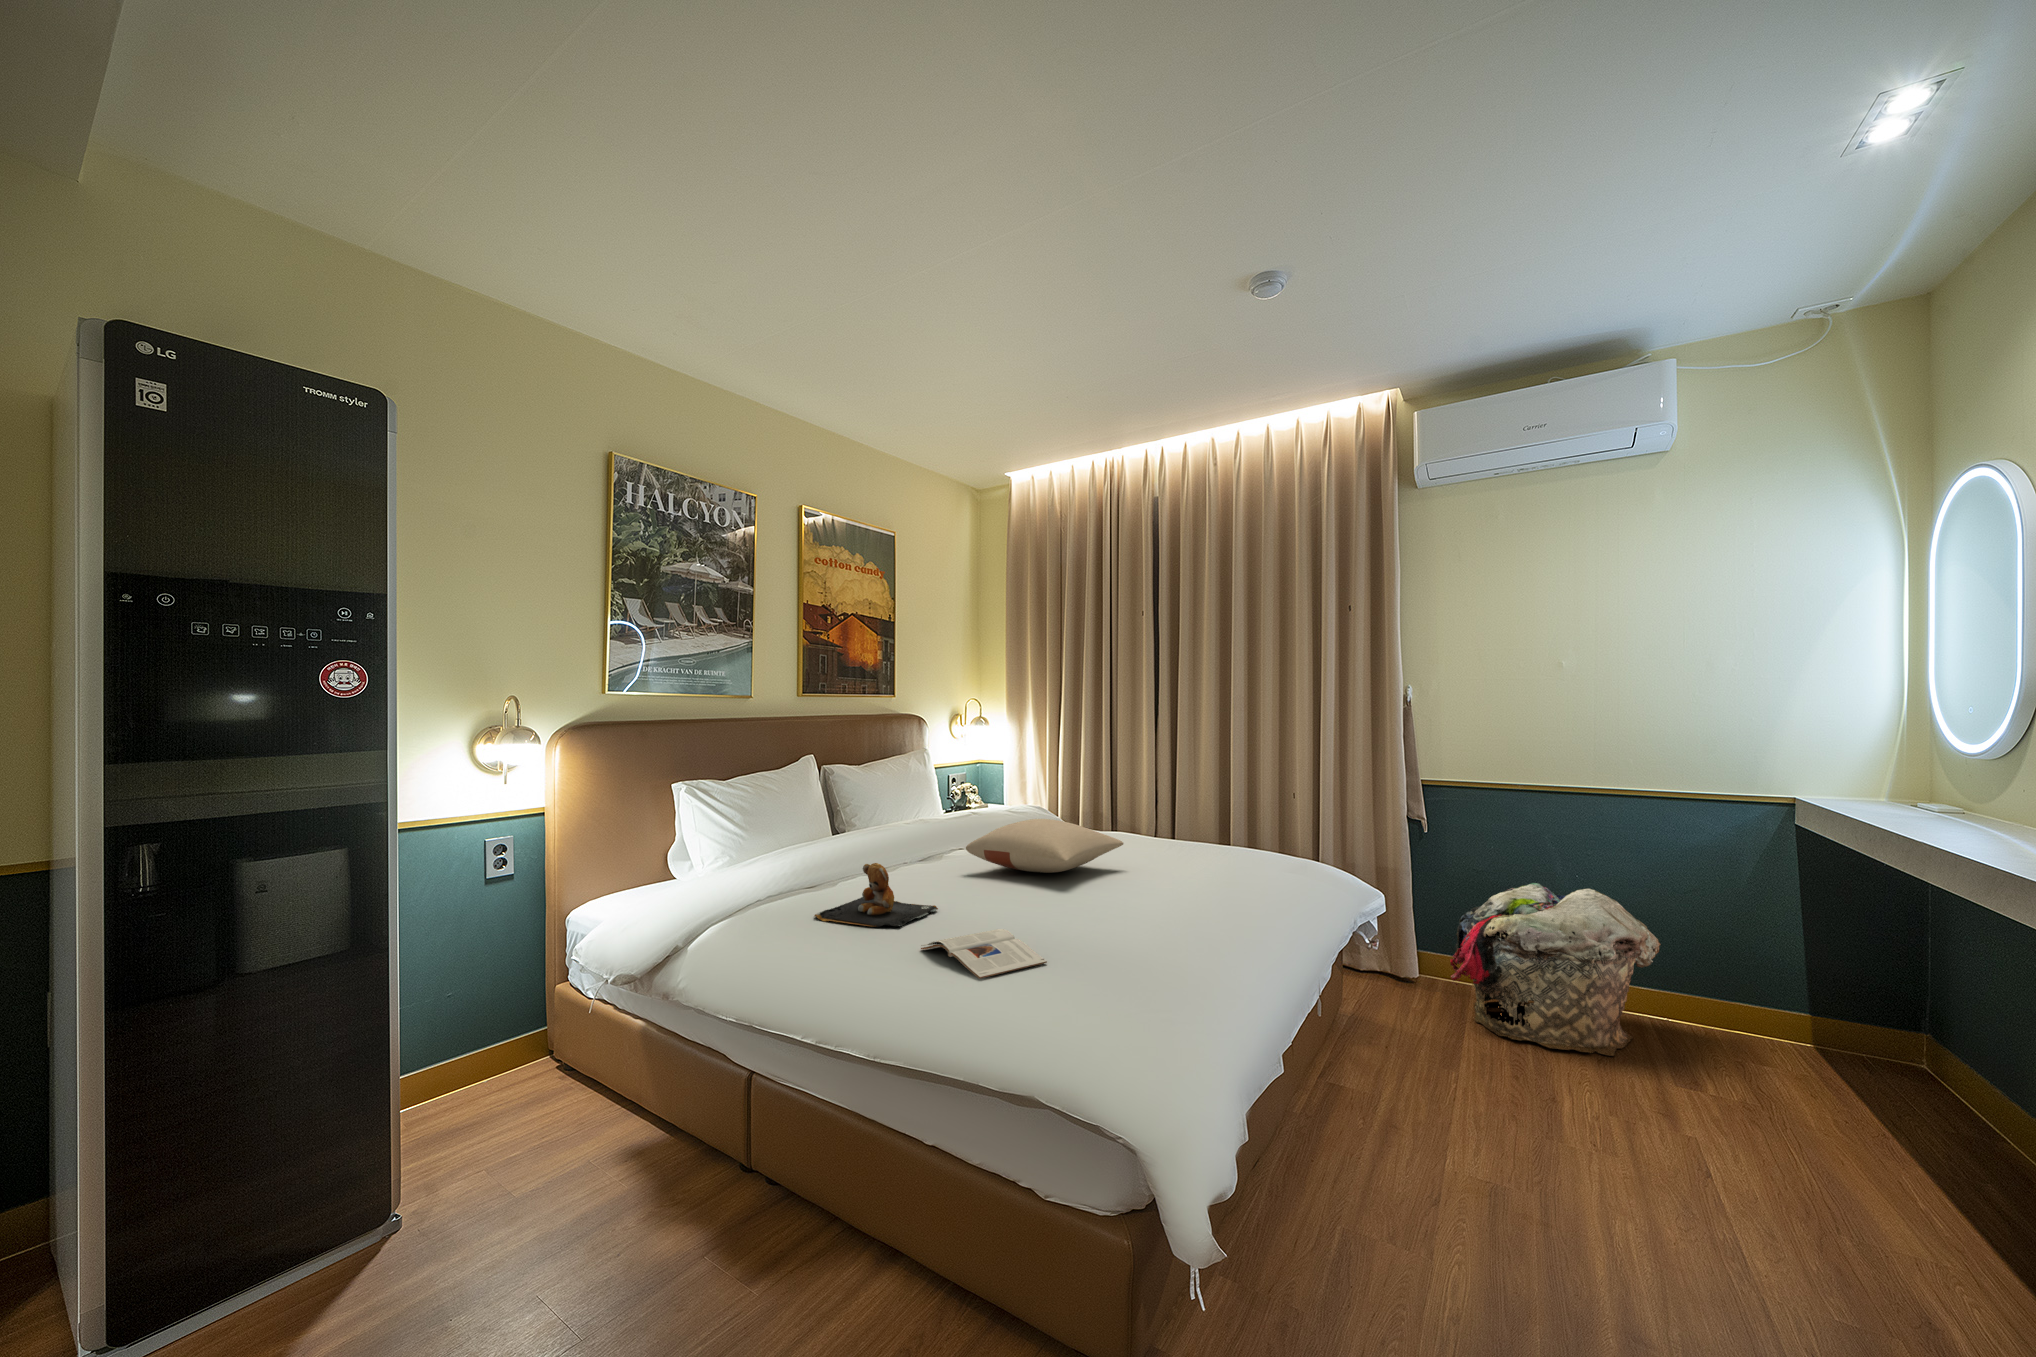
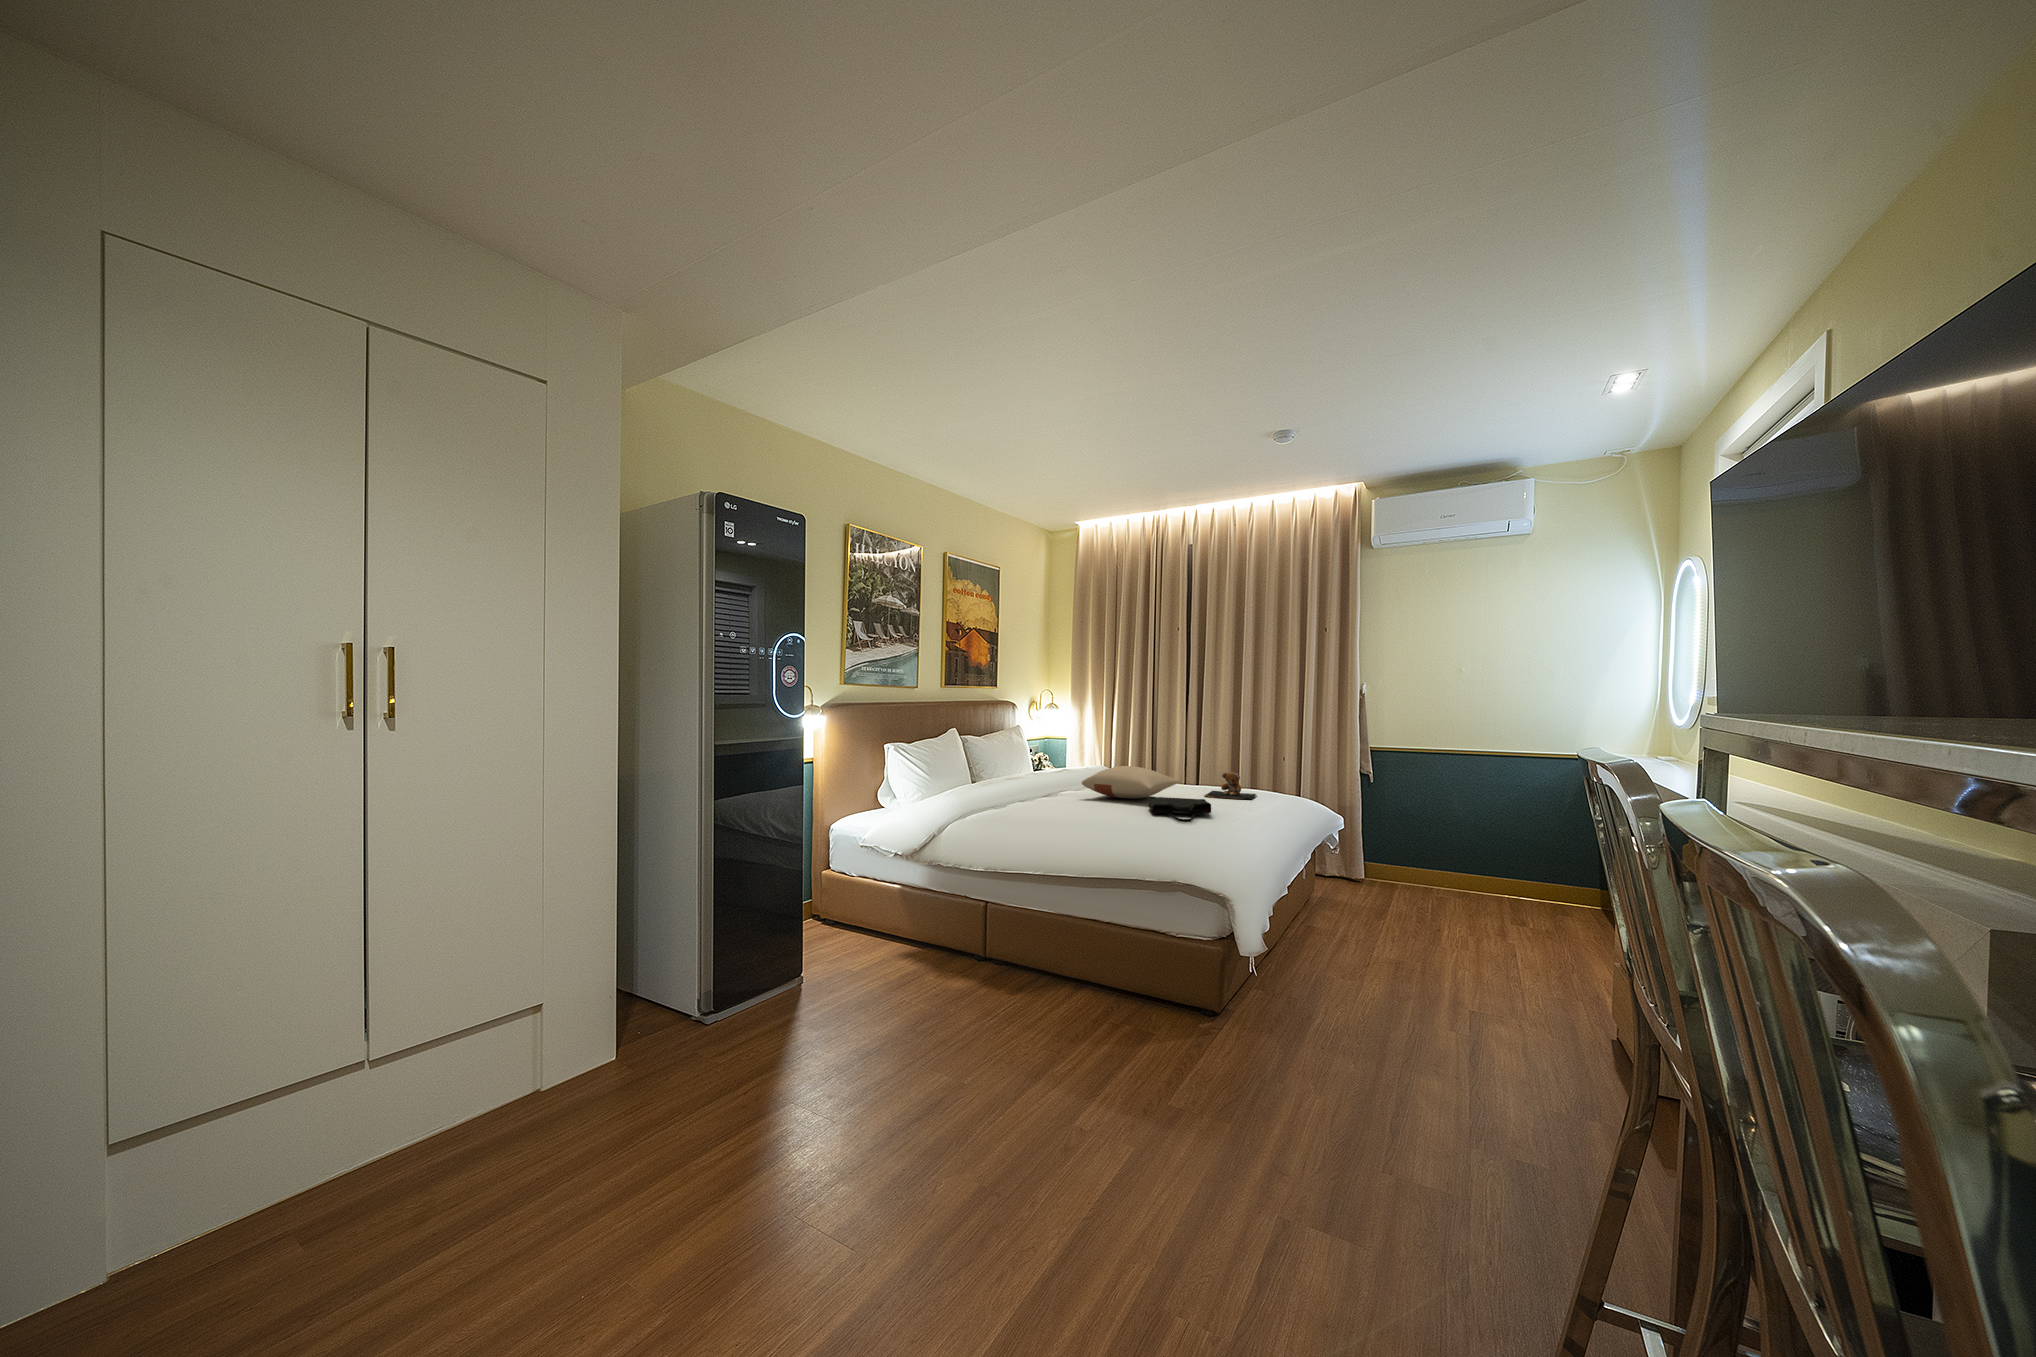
teddy bear: present [814,863,938,927] -> present [1204,772,1257,799]
tote bag: none [1057,876,1157,934] -> present [1148,796,1211,822]
laundry basket: present [1450,883,1661,1056] -> none [1385,812,1517,914]
magazine: present [921,929,1047,979] -> none [1089,817,1162,836]

